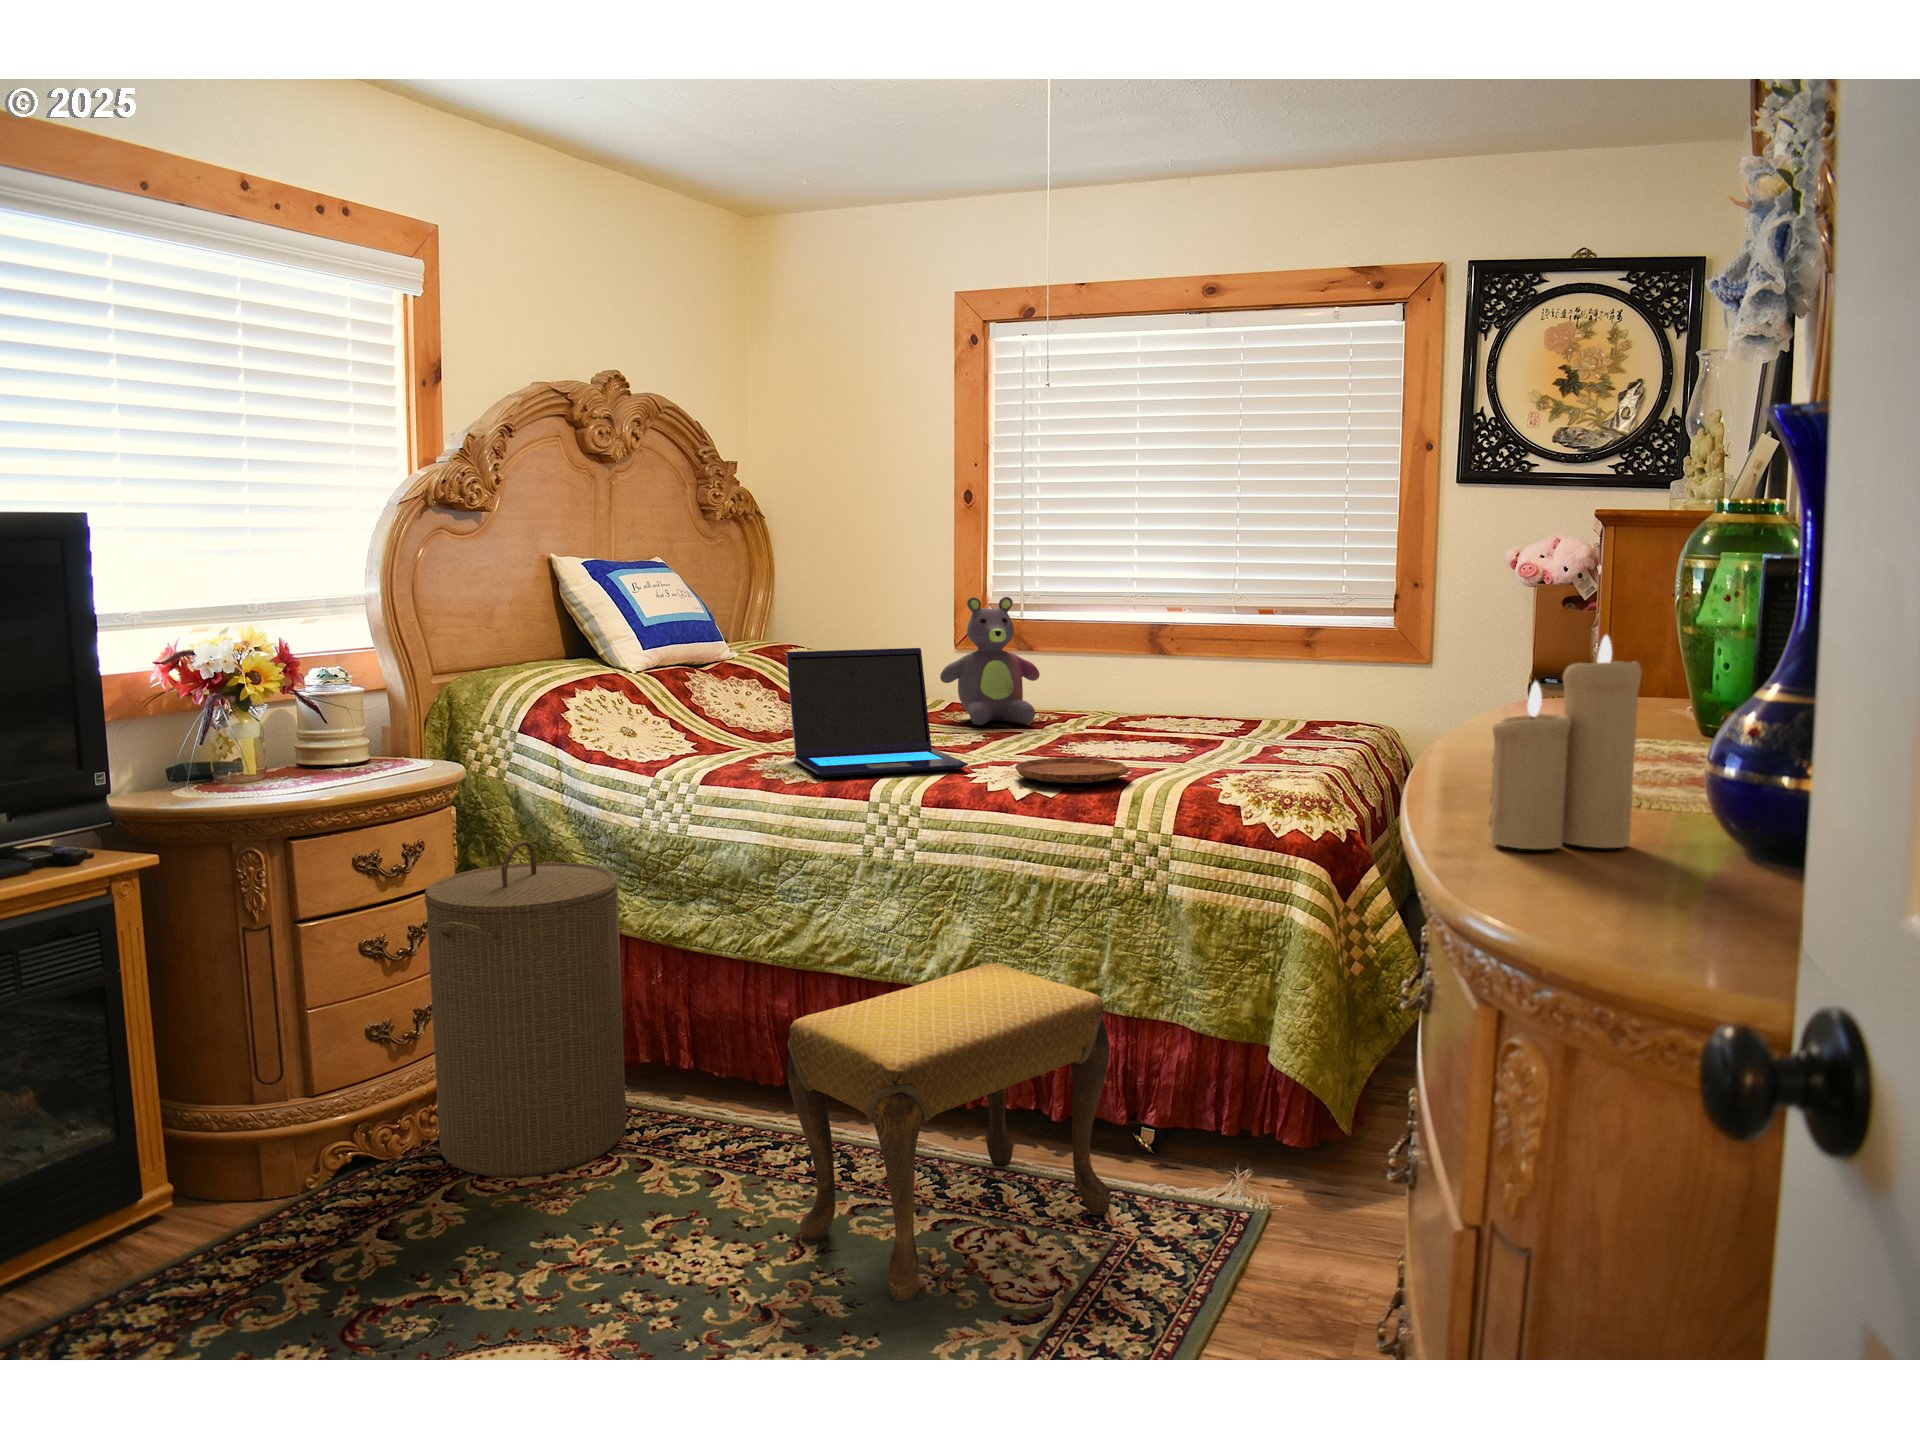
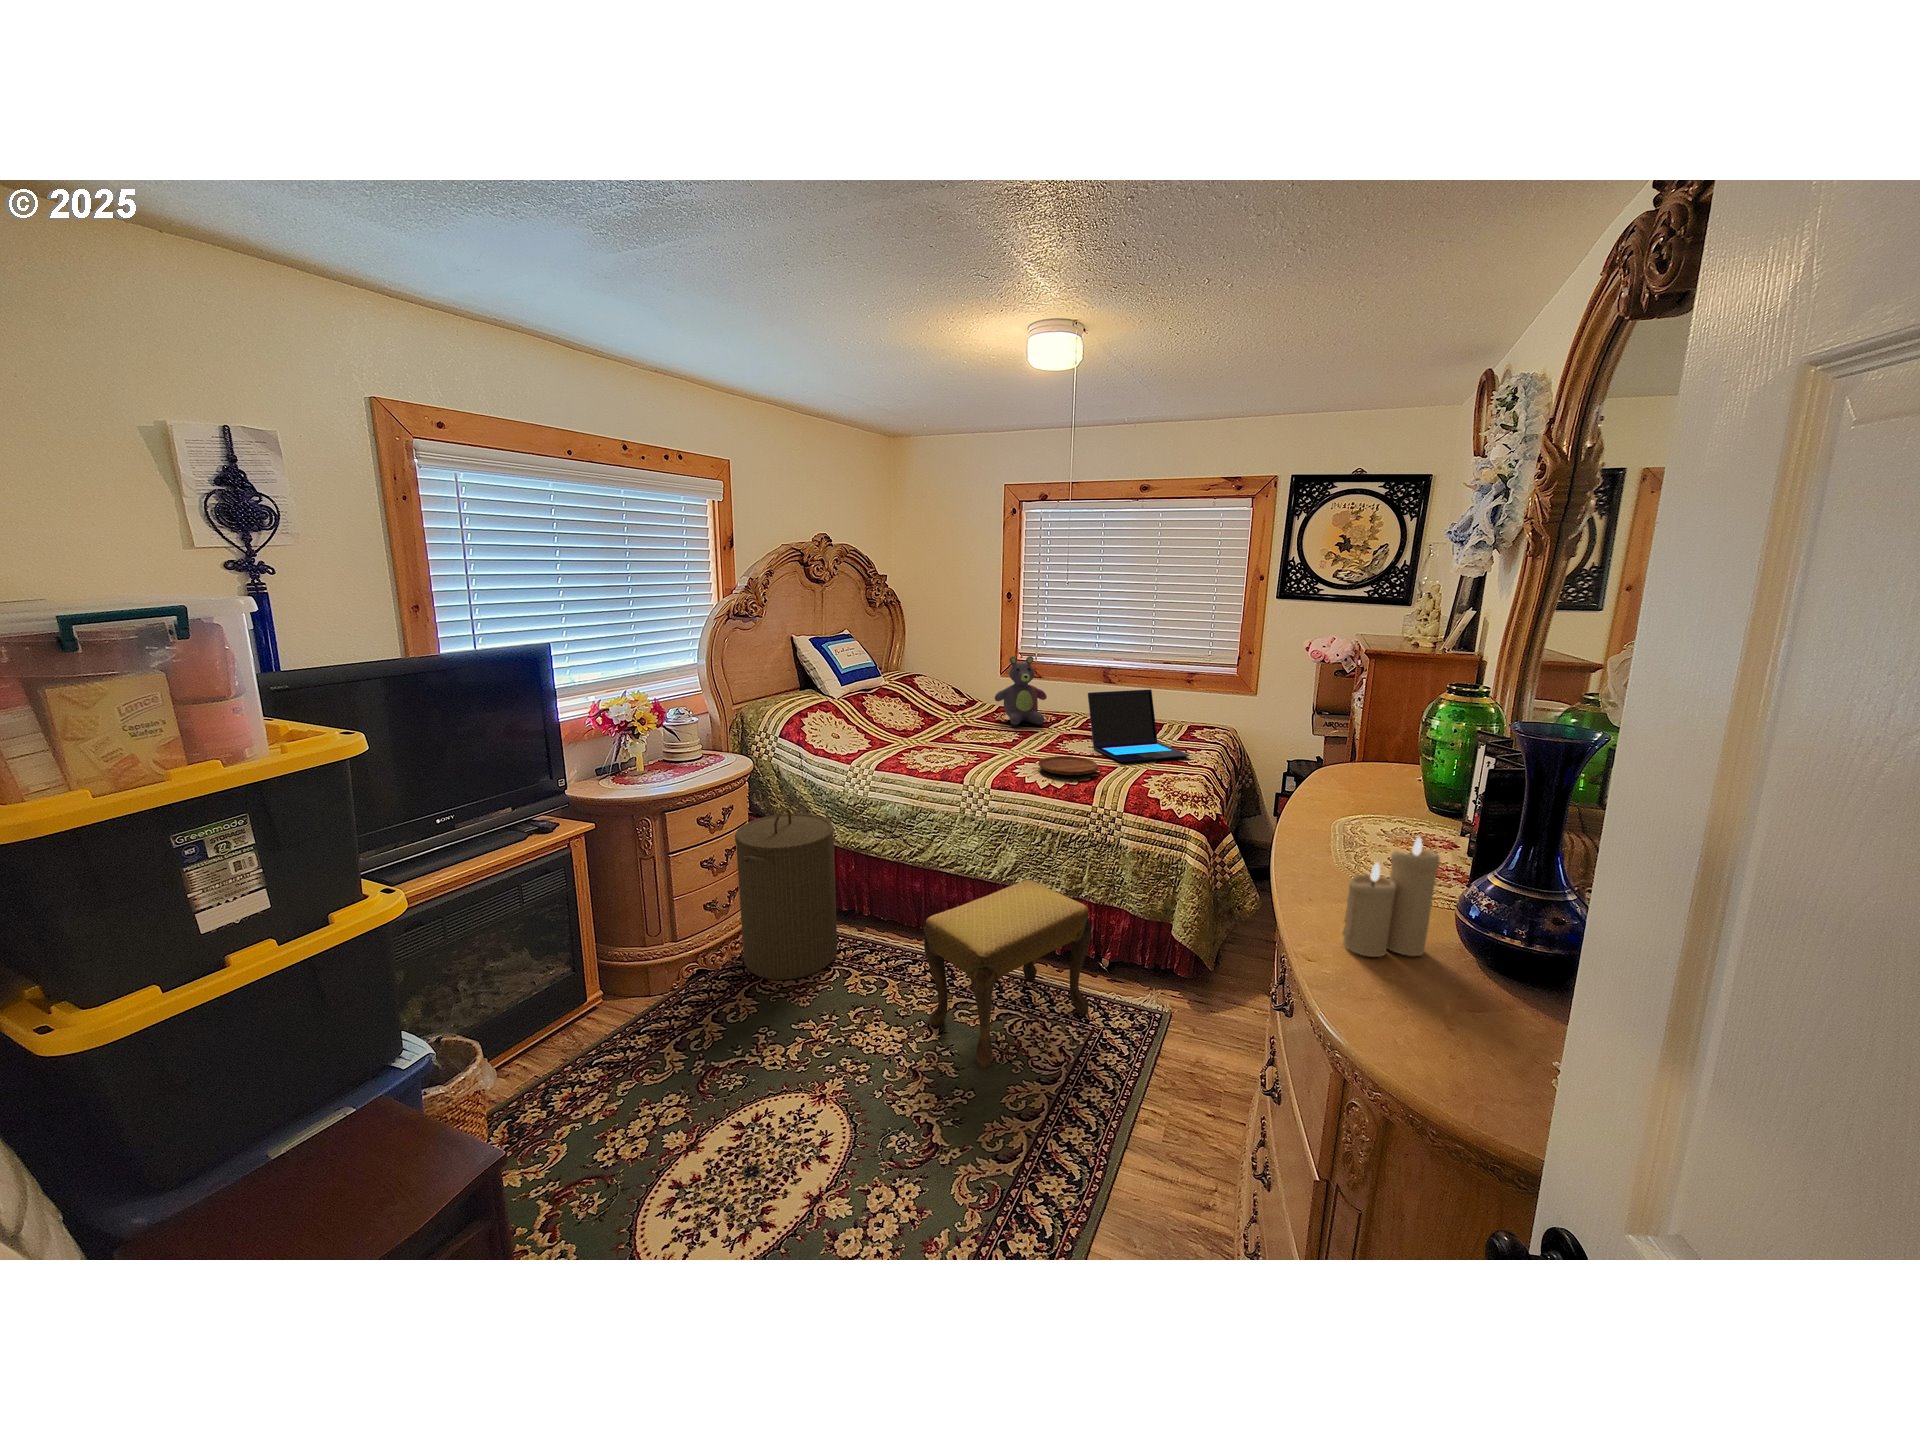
laptop: present [786,648,968,777] -> present [1088,689,1190,762]

